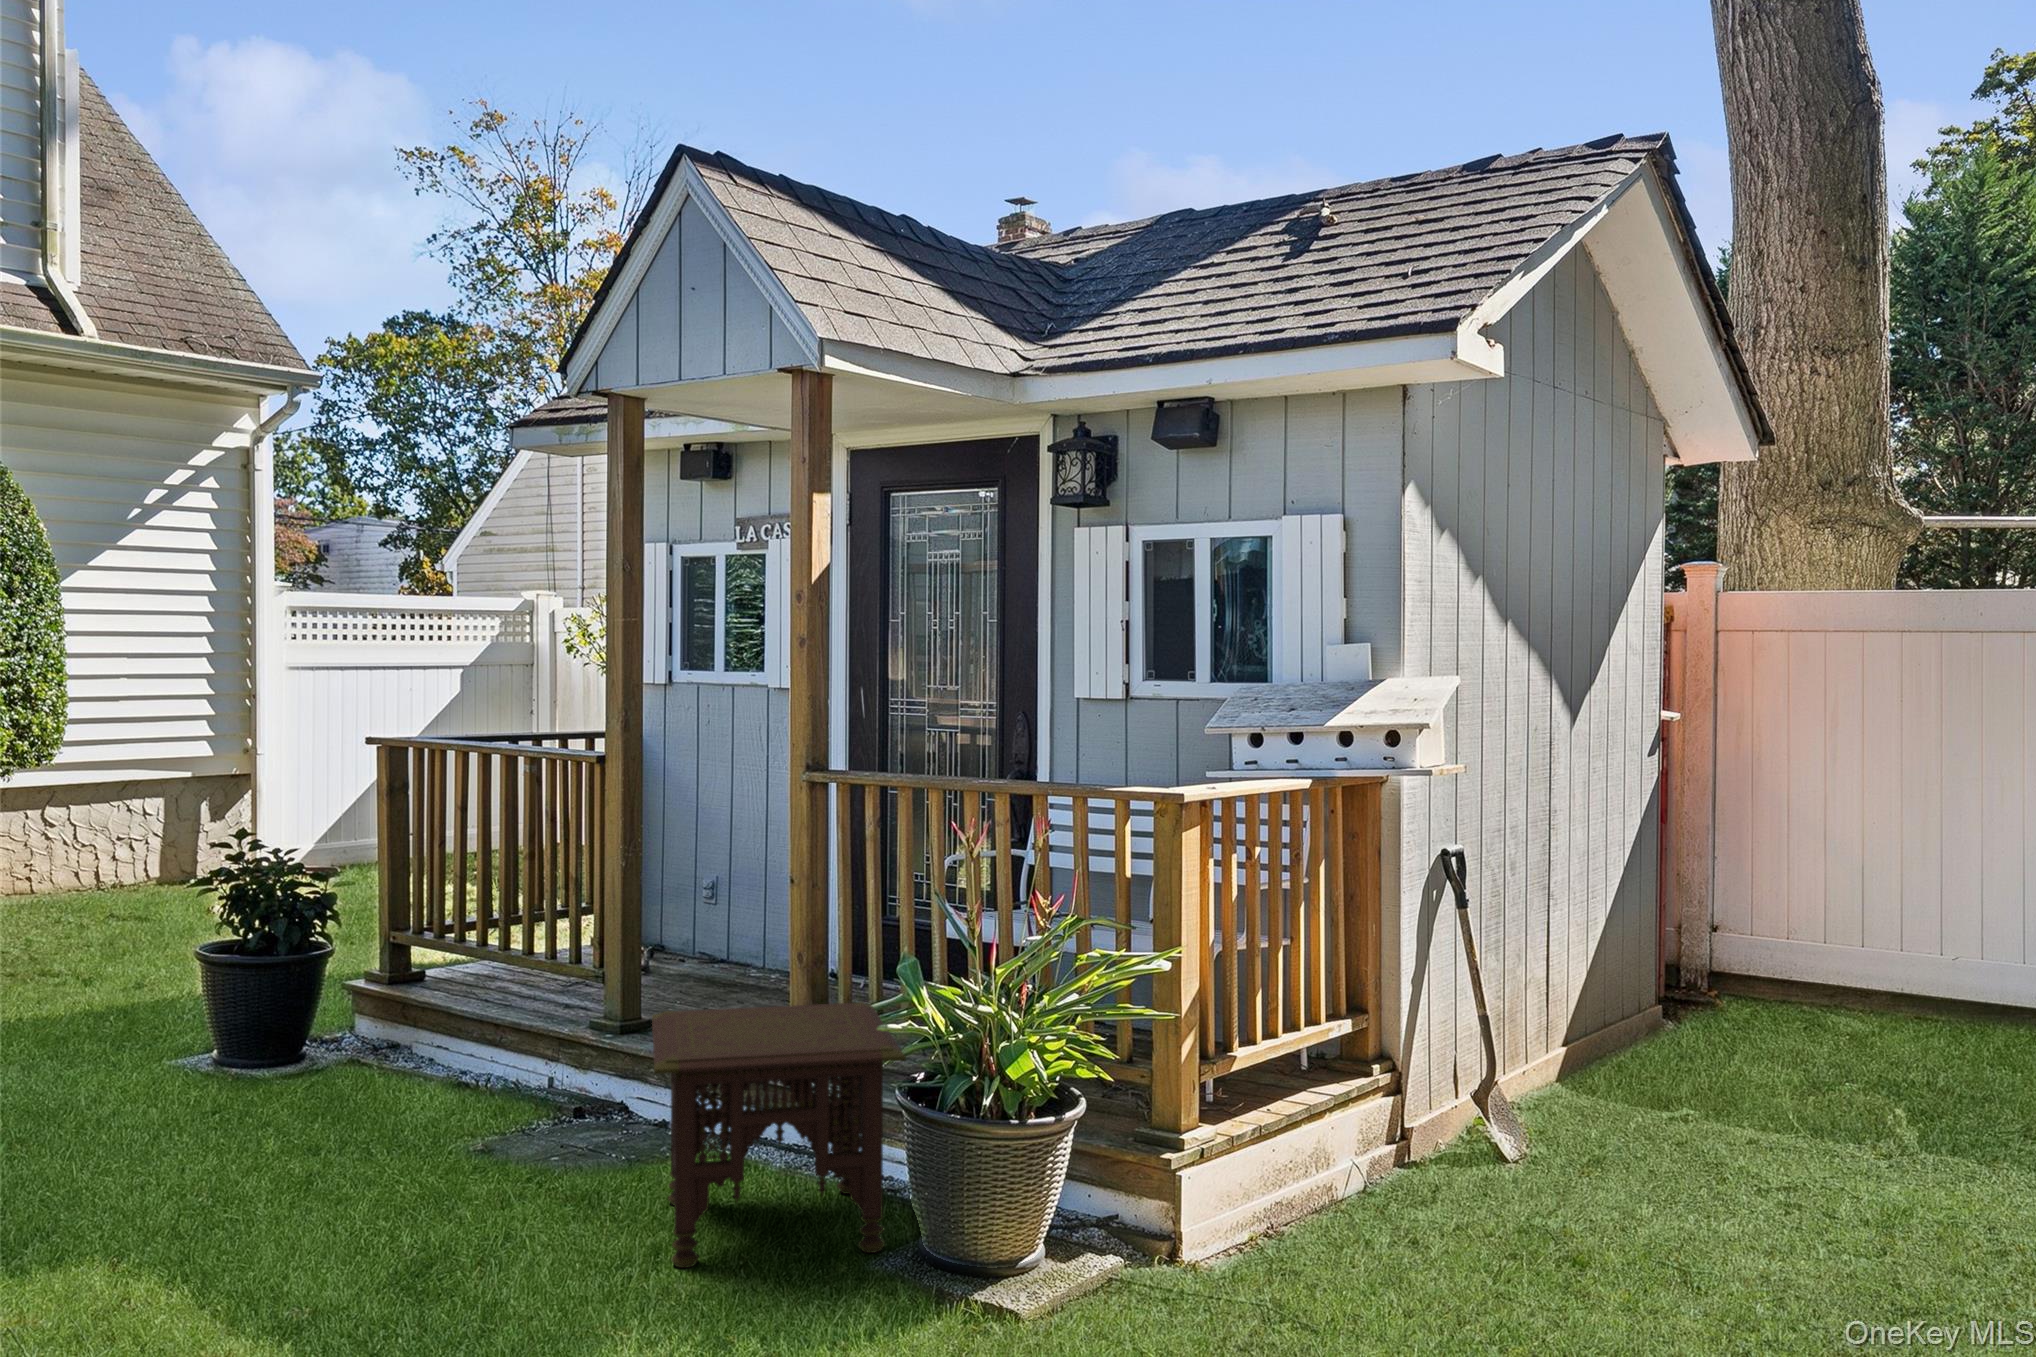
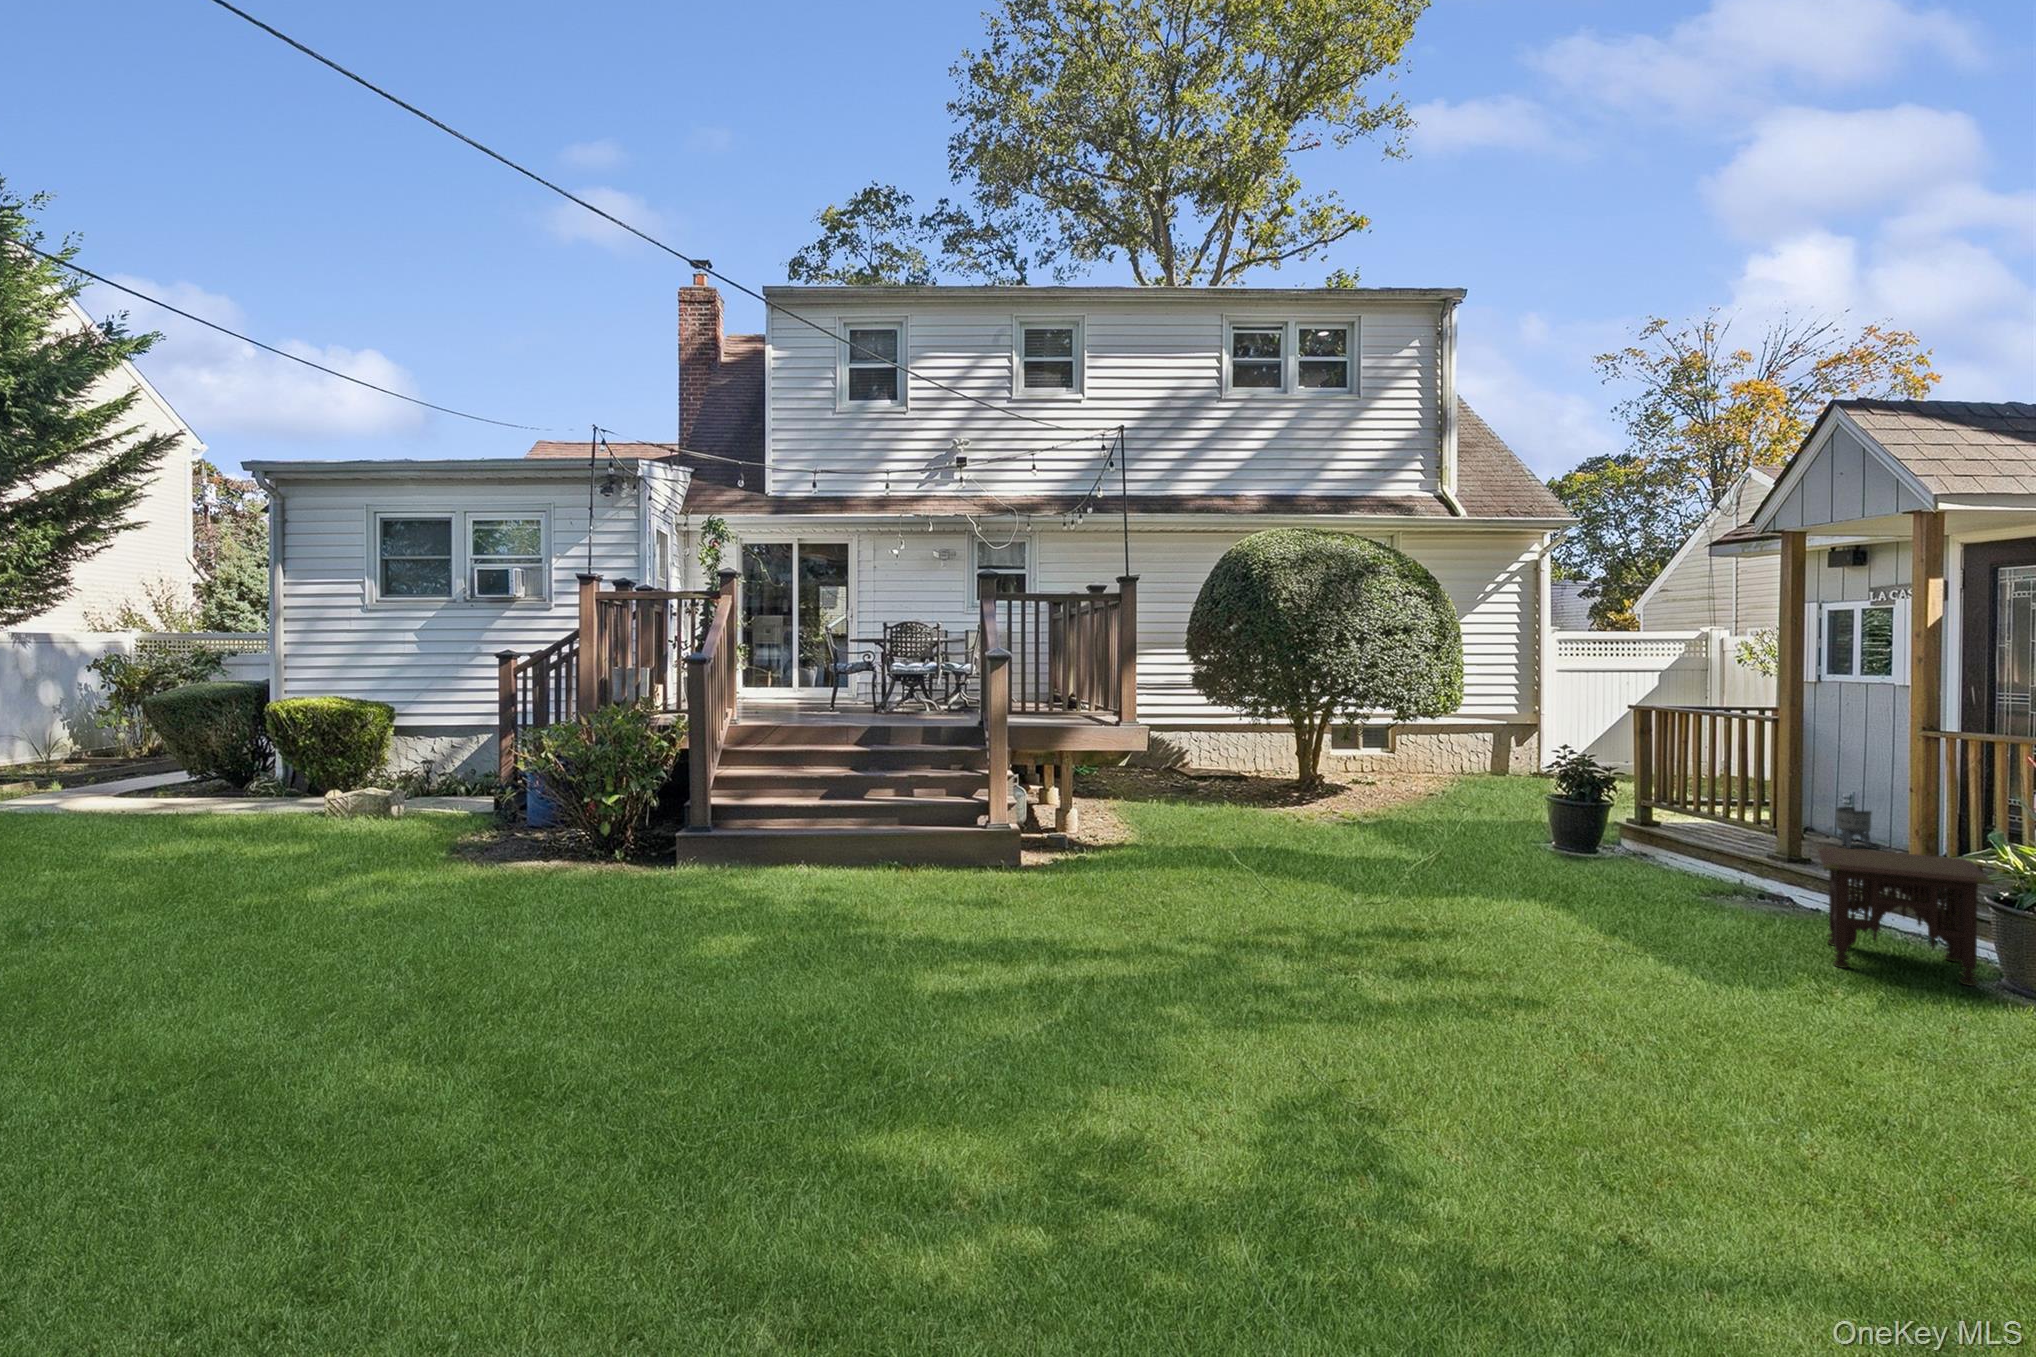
planter: none [695,901,745,974] -> present [1836,807,1872,848]

